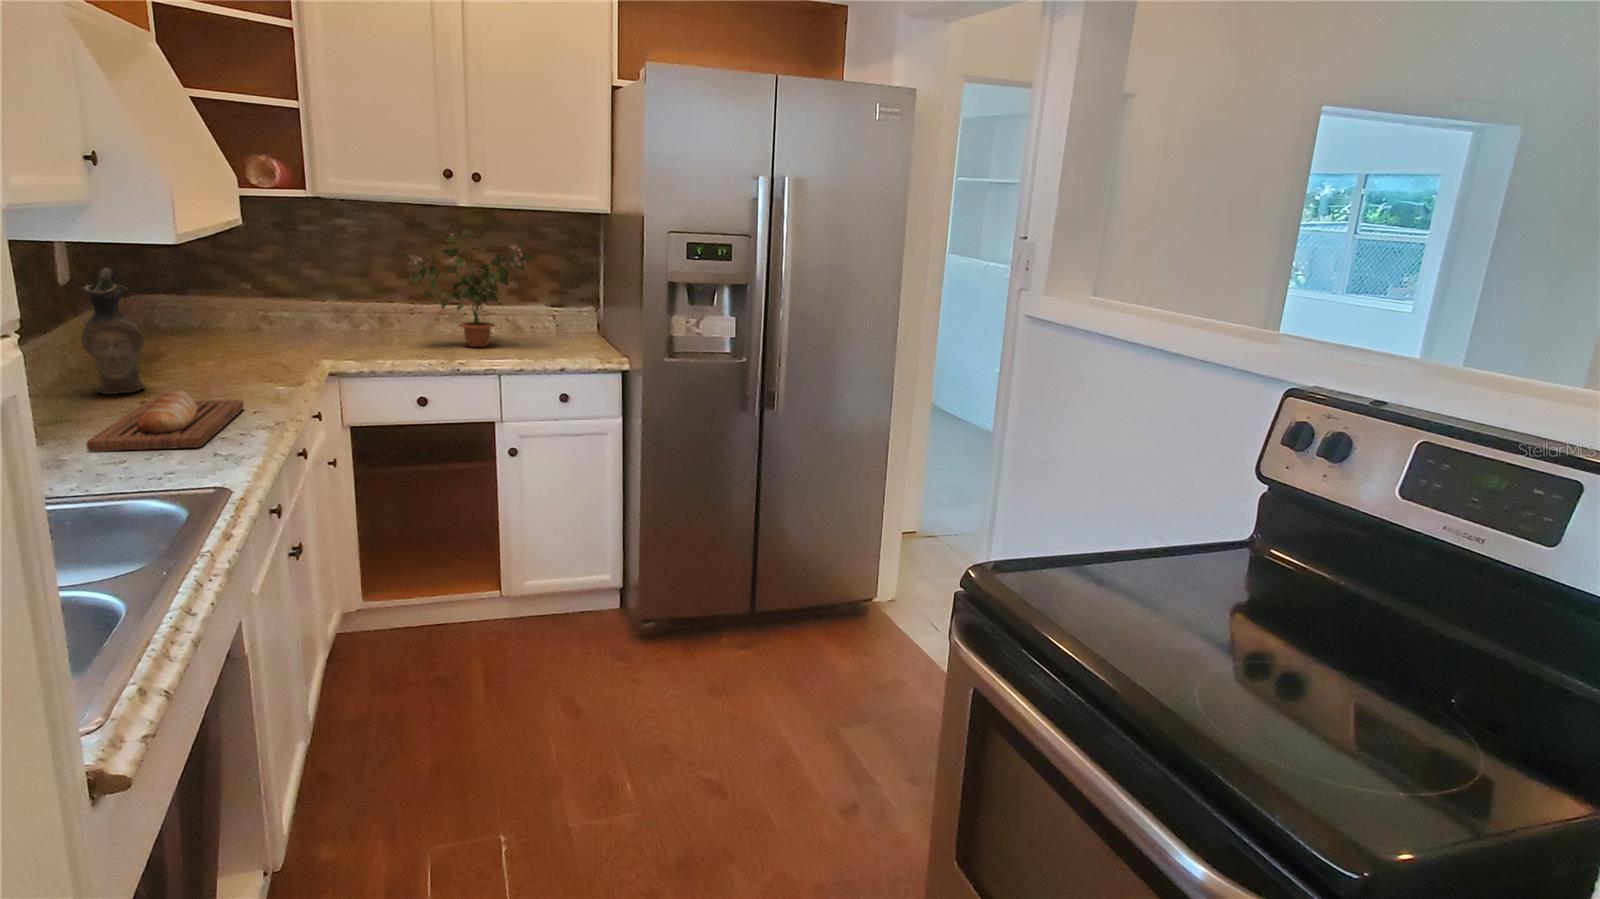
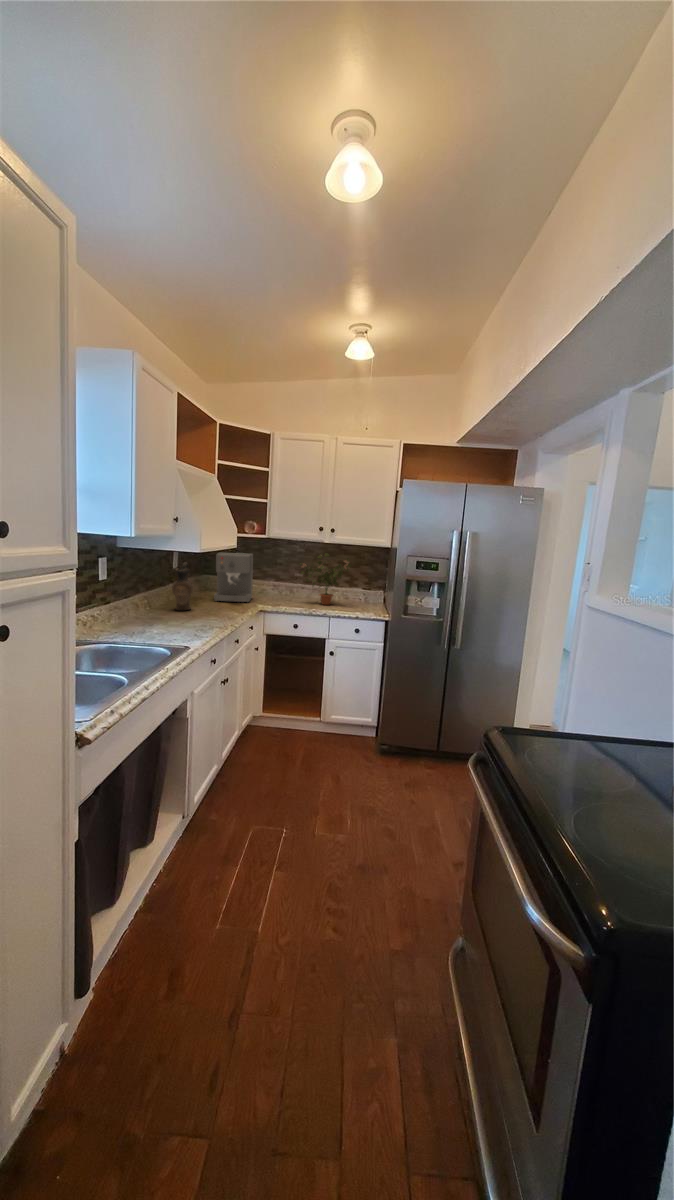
coffee maker: none [178,236,290,361] -> present [214,553,253,602]
bread loaf: present [86,390,244,451] -> none [157,610,218,631]

